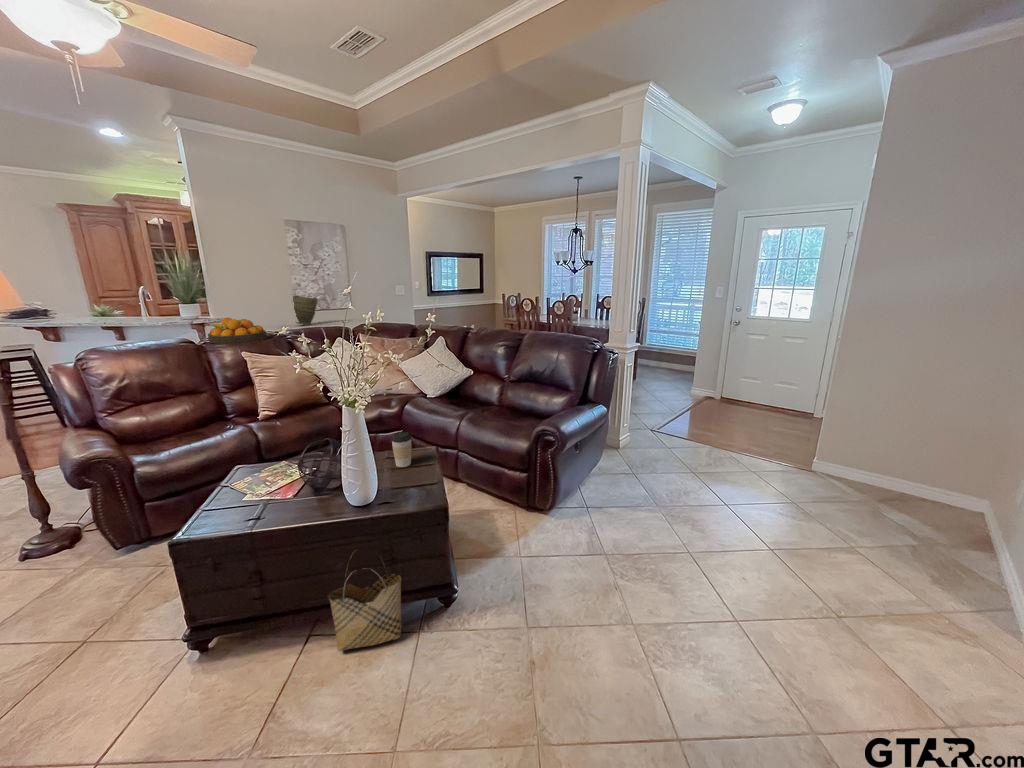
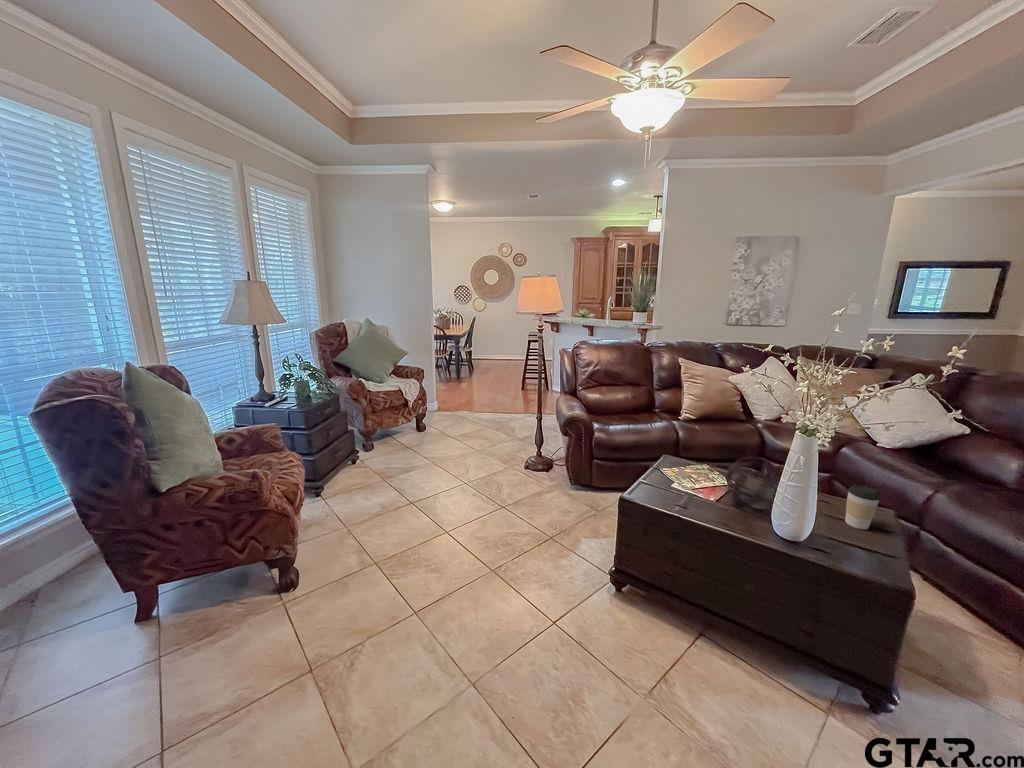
vase: present [293,296,317,325] -> none [719,308,747,338]
fruit bowl: present [208,318,267,344] -> none [654,326,700,349]
woven basket: present [328,549,402,651] -> none [738,596,837,727]

